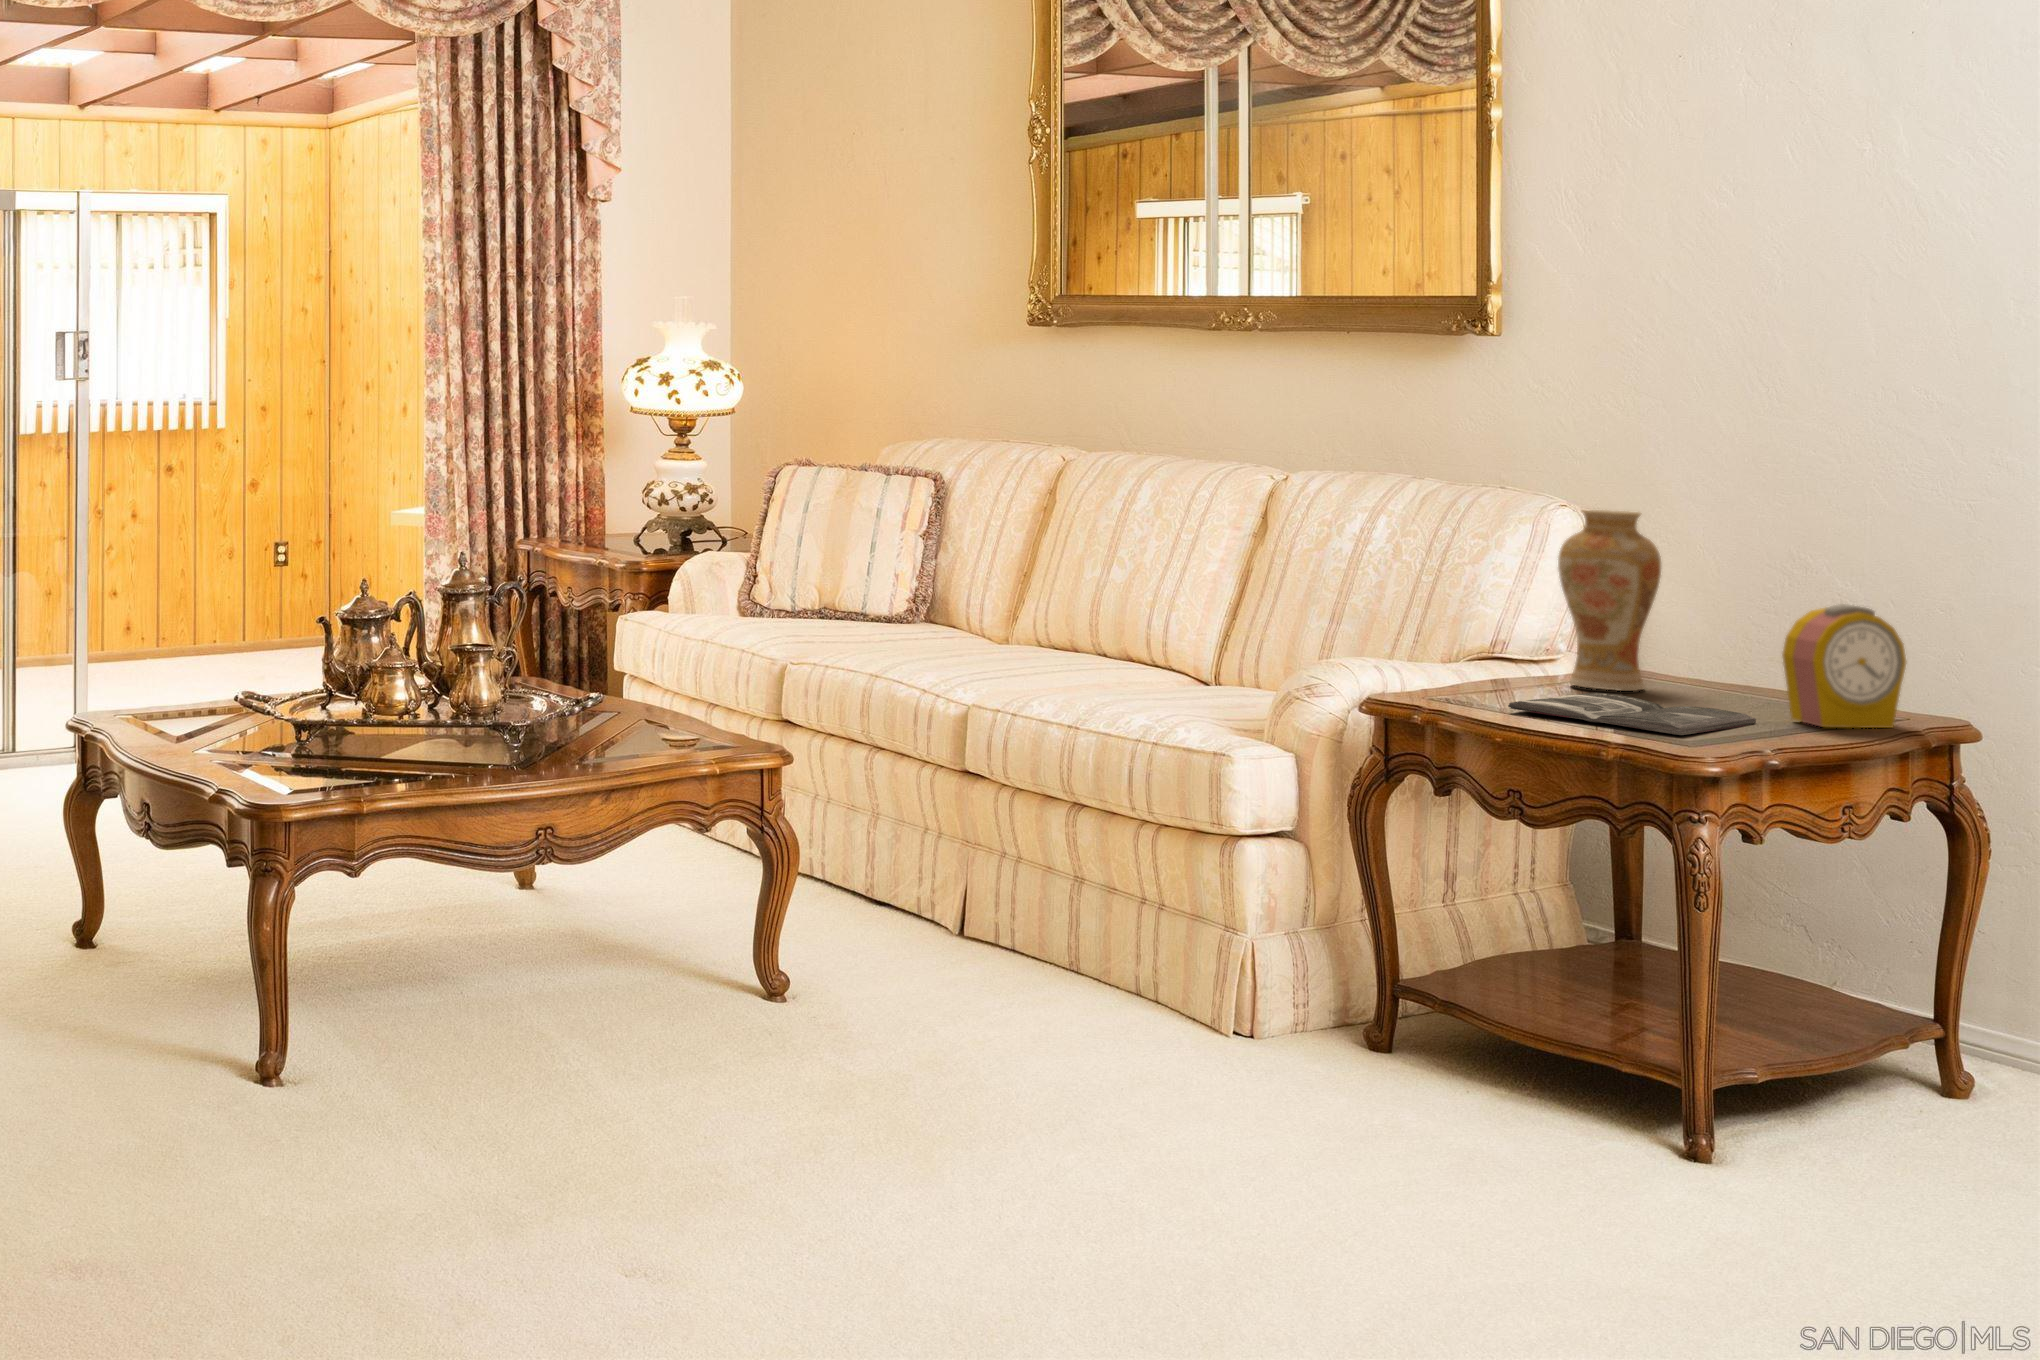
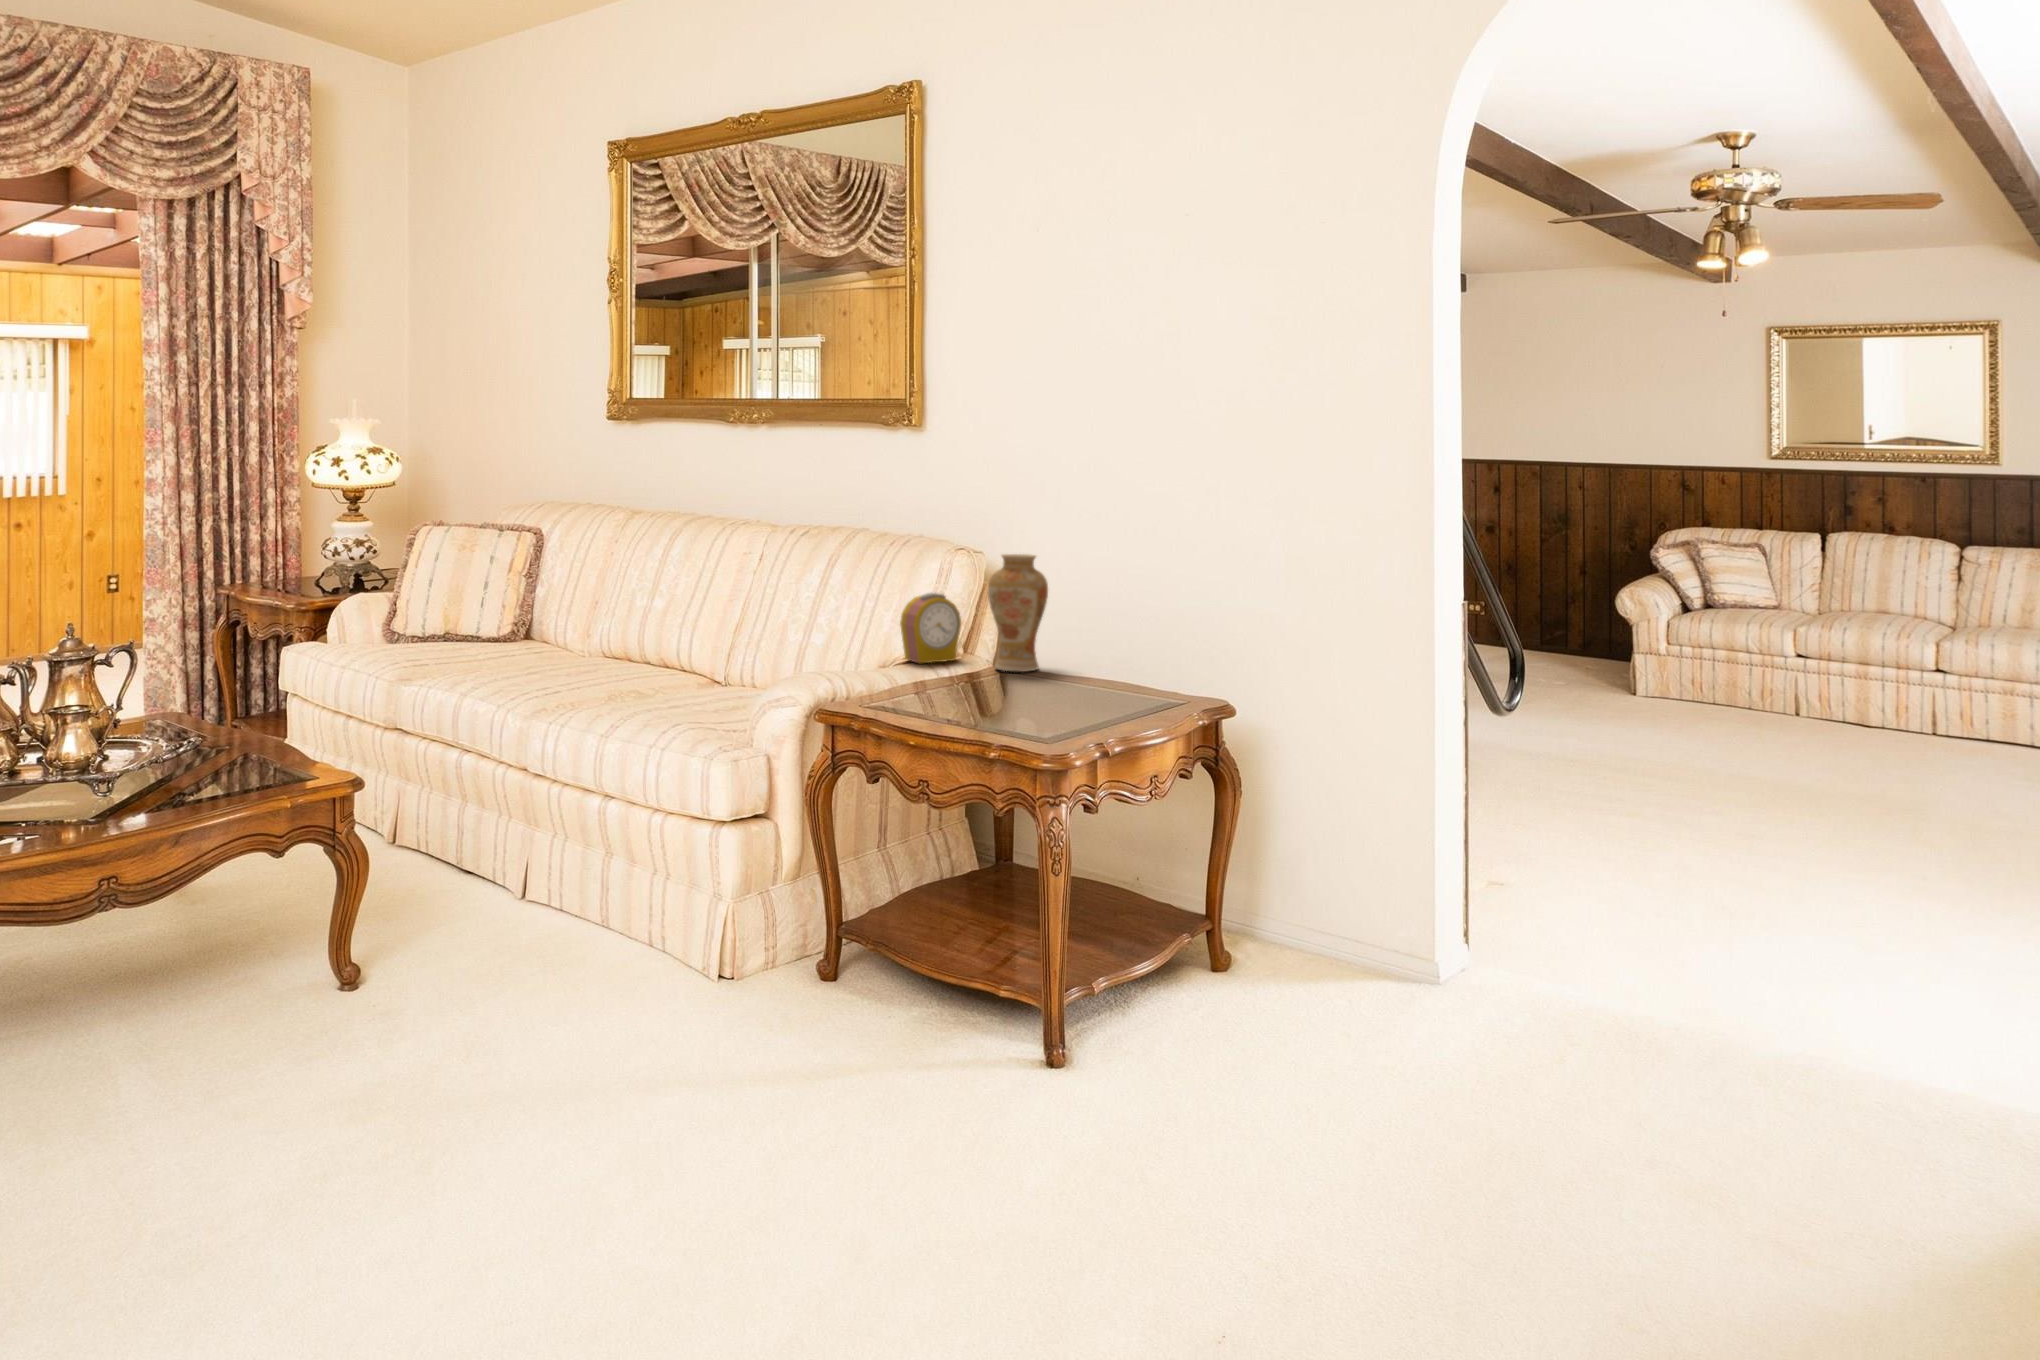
alarm clock: present [1782,604,1906,728] -> present [900,593,961,663]
magazine: present [1508,692,1756,735] -> none [967,675,1111,706]

